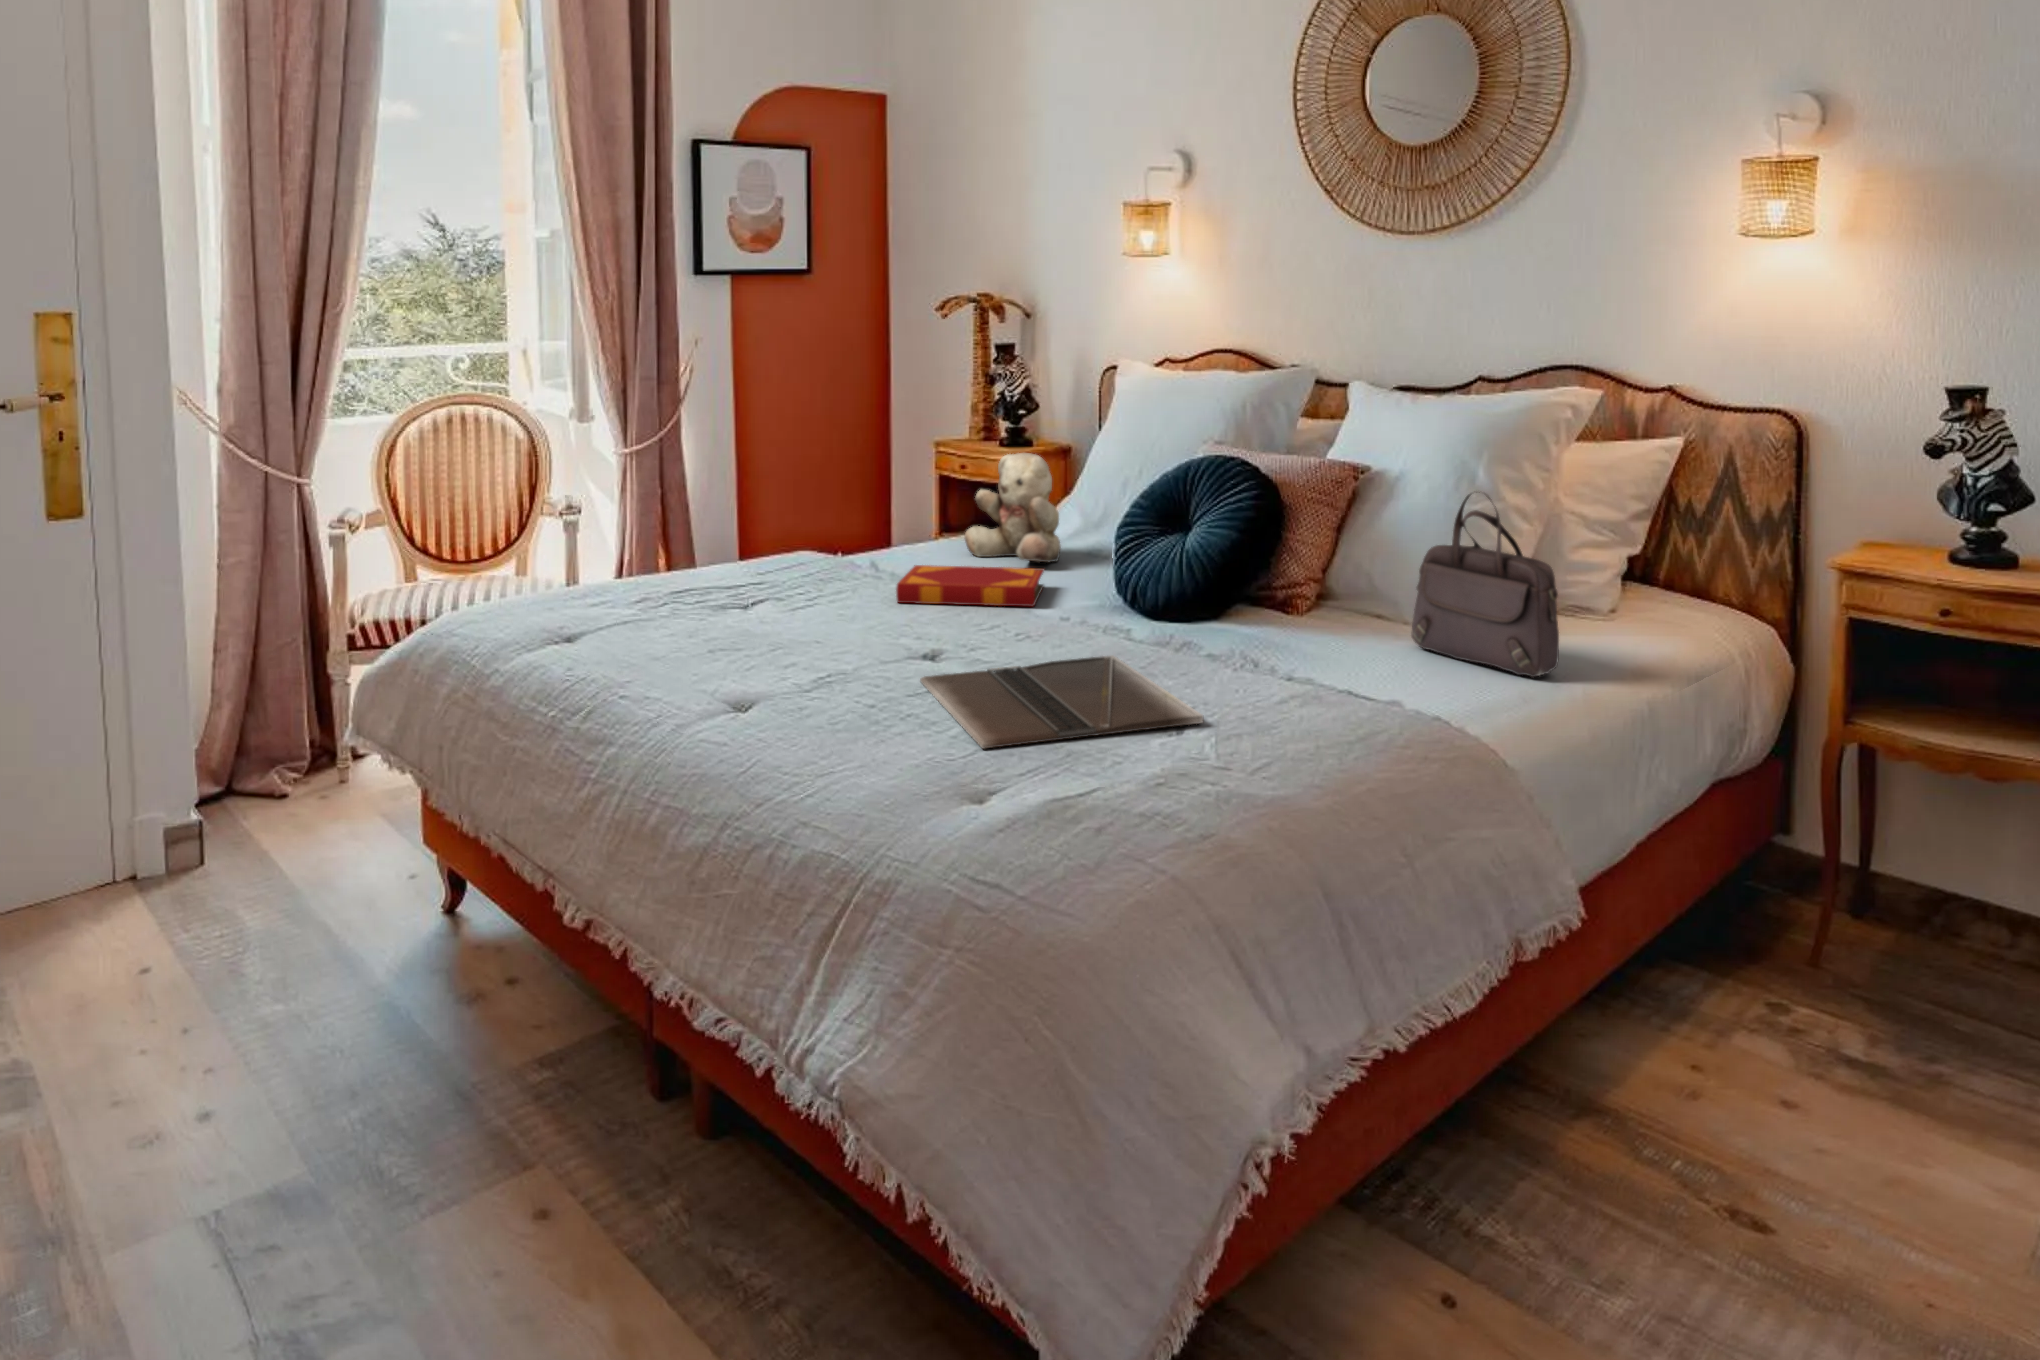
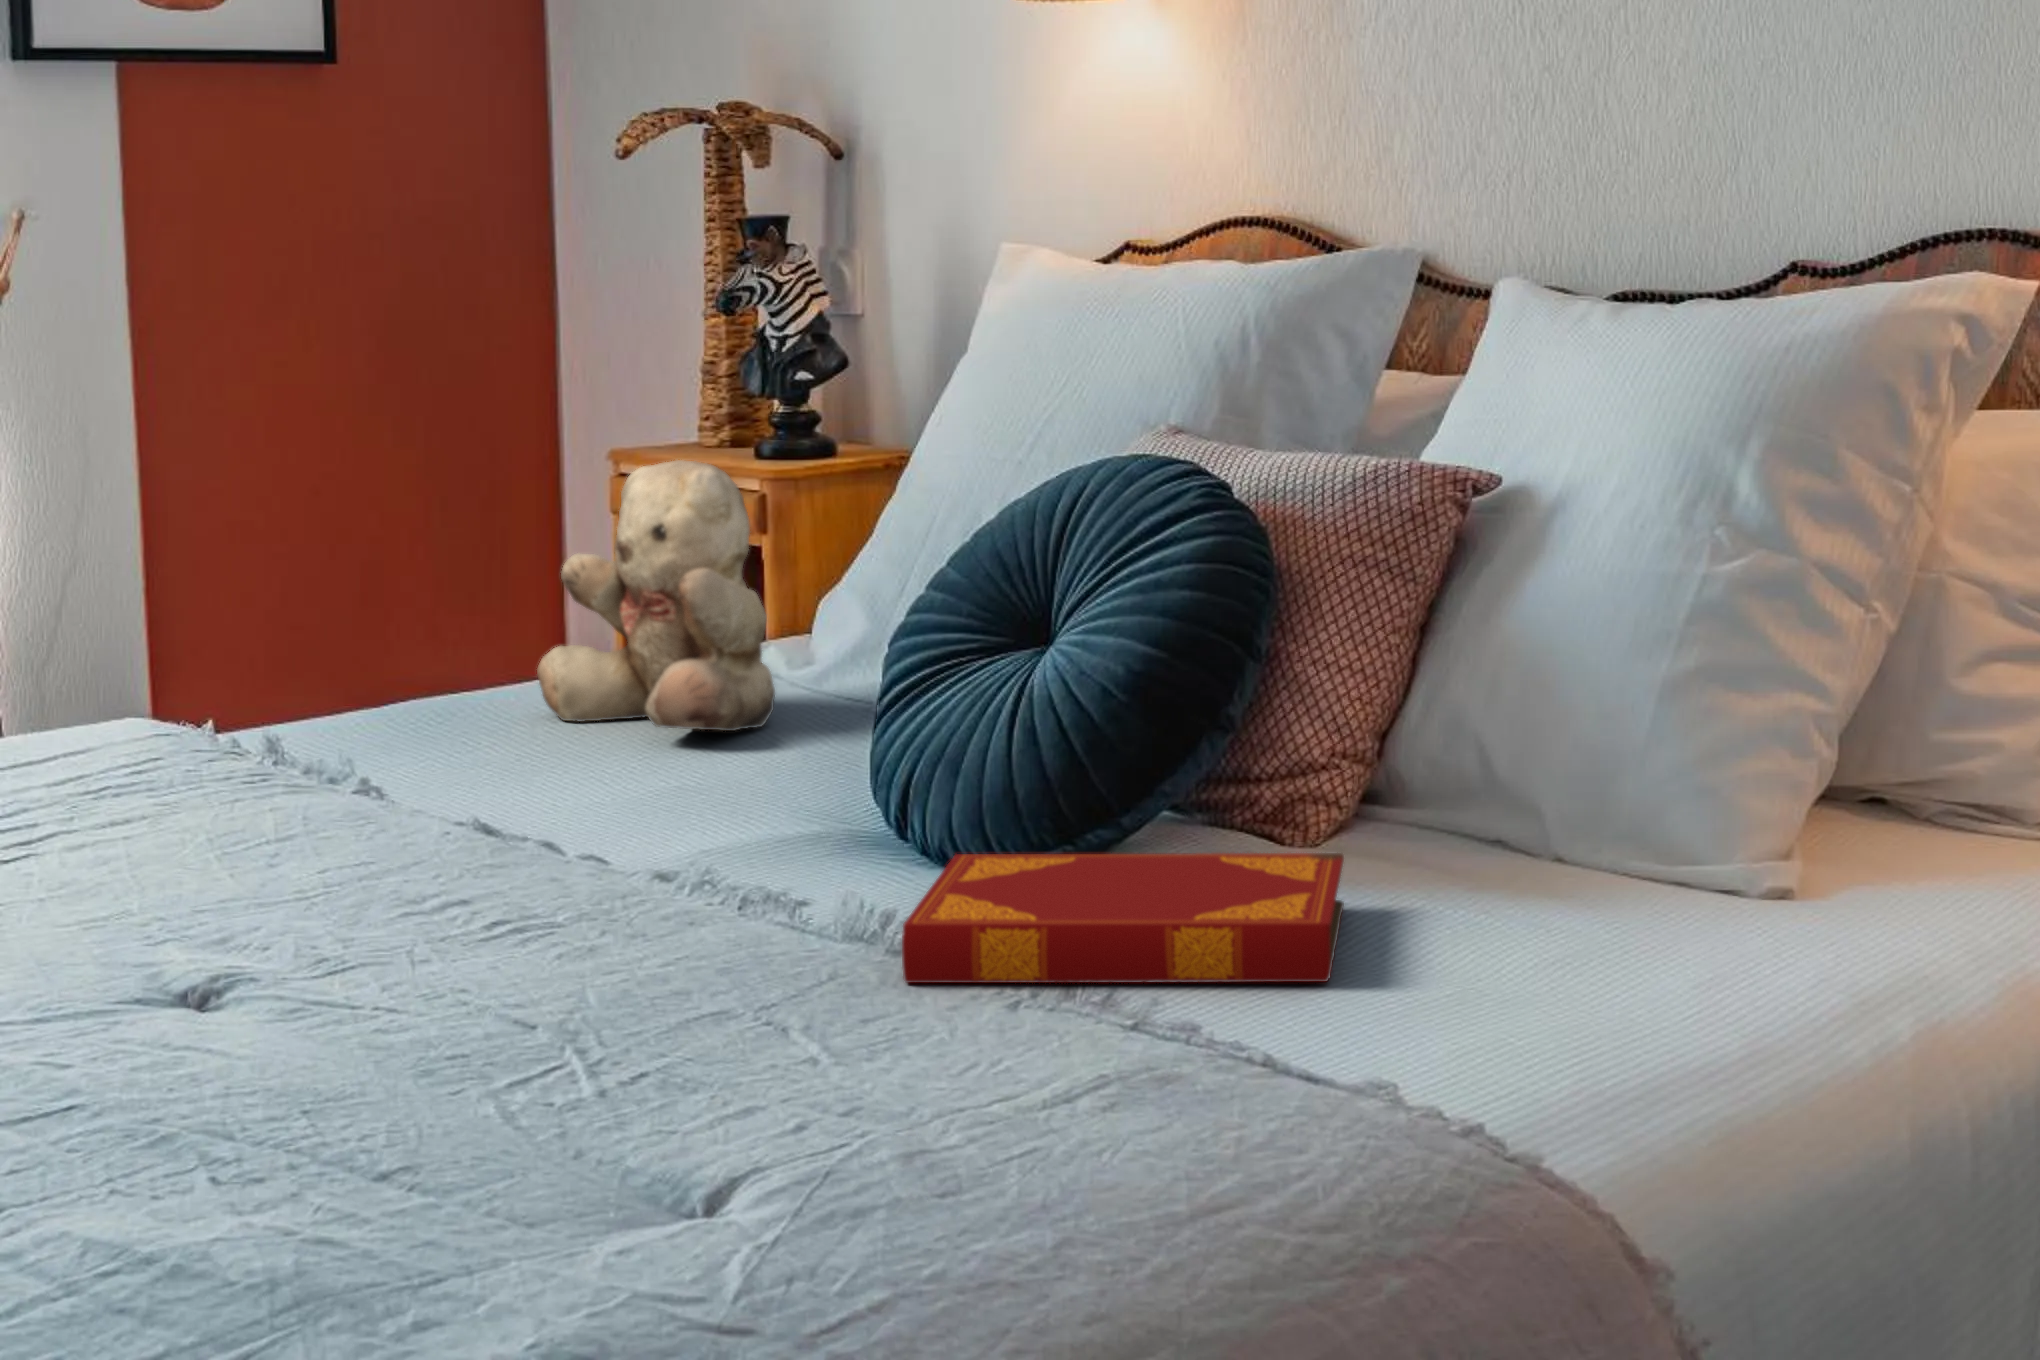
handbag: present [1411,492,1559,677] -> none [1531,520,1870,999]
hardback book: present [896,565,1044,607] -> present [902,853,1344,983]
laptop: present [920,655,1203,748] -> none [125,976,842,1284]

